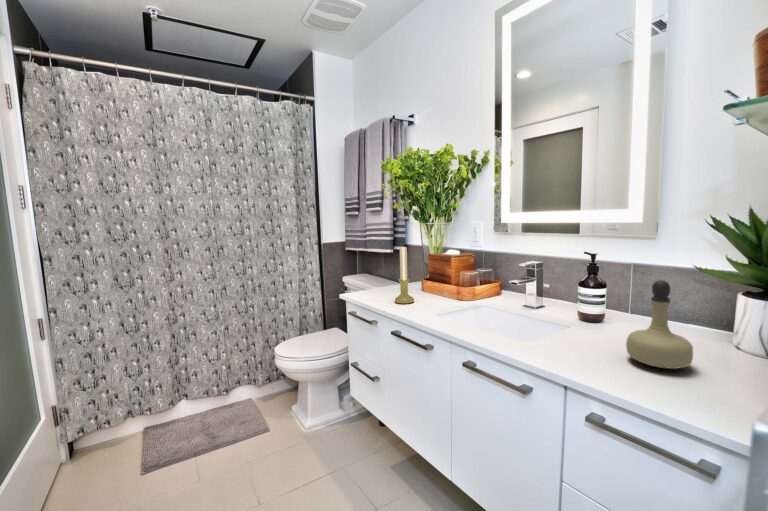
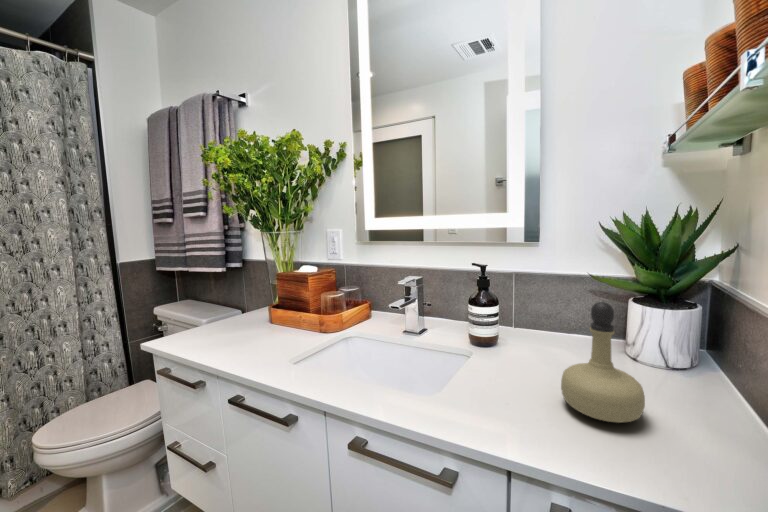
candle holder: present [395,247,414,304] -> none [227,265,258,353]

